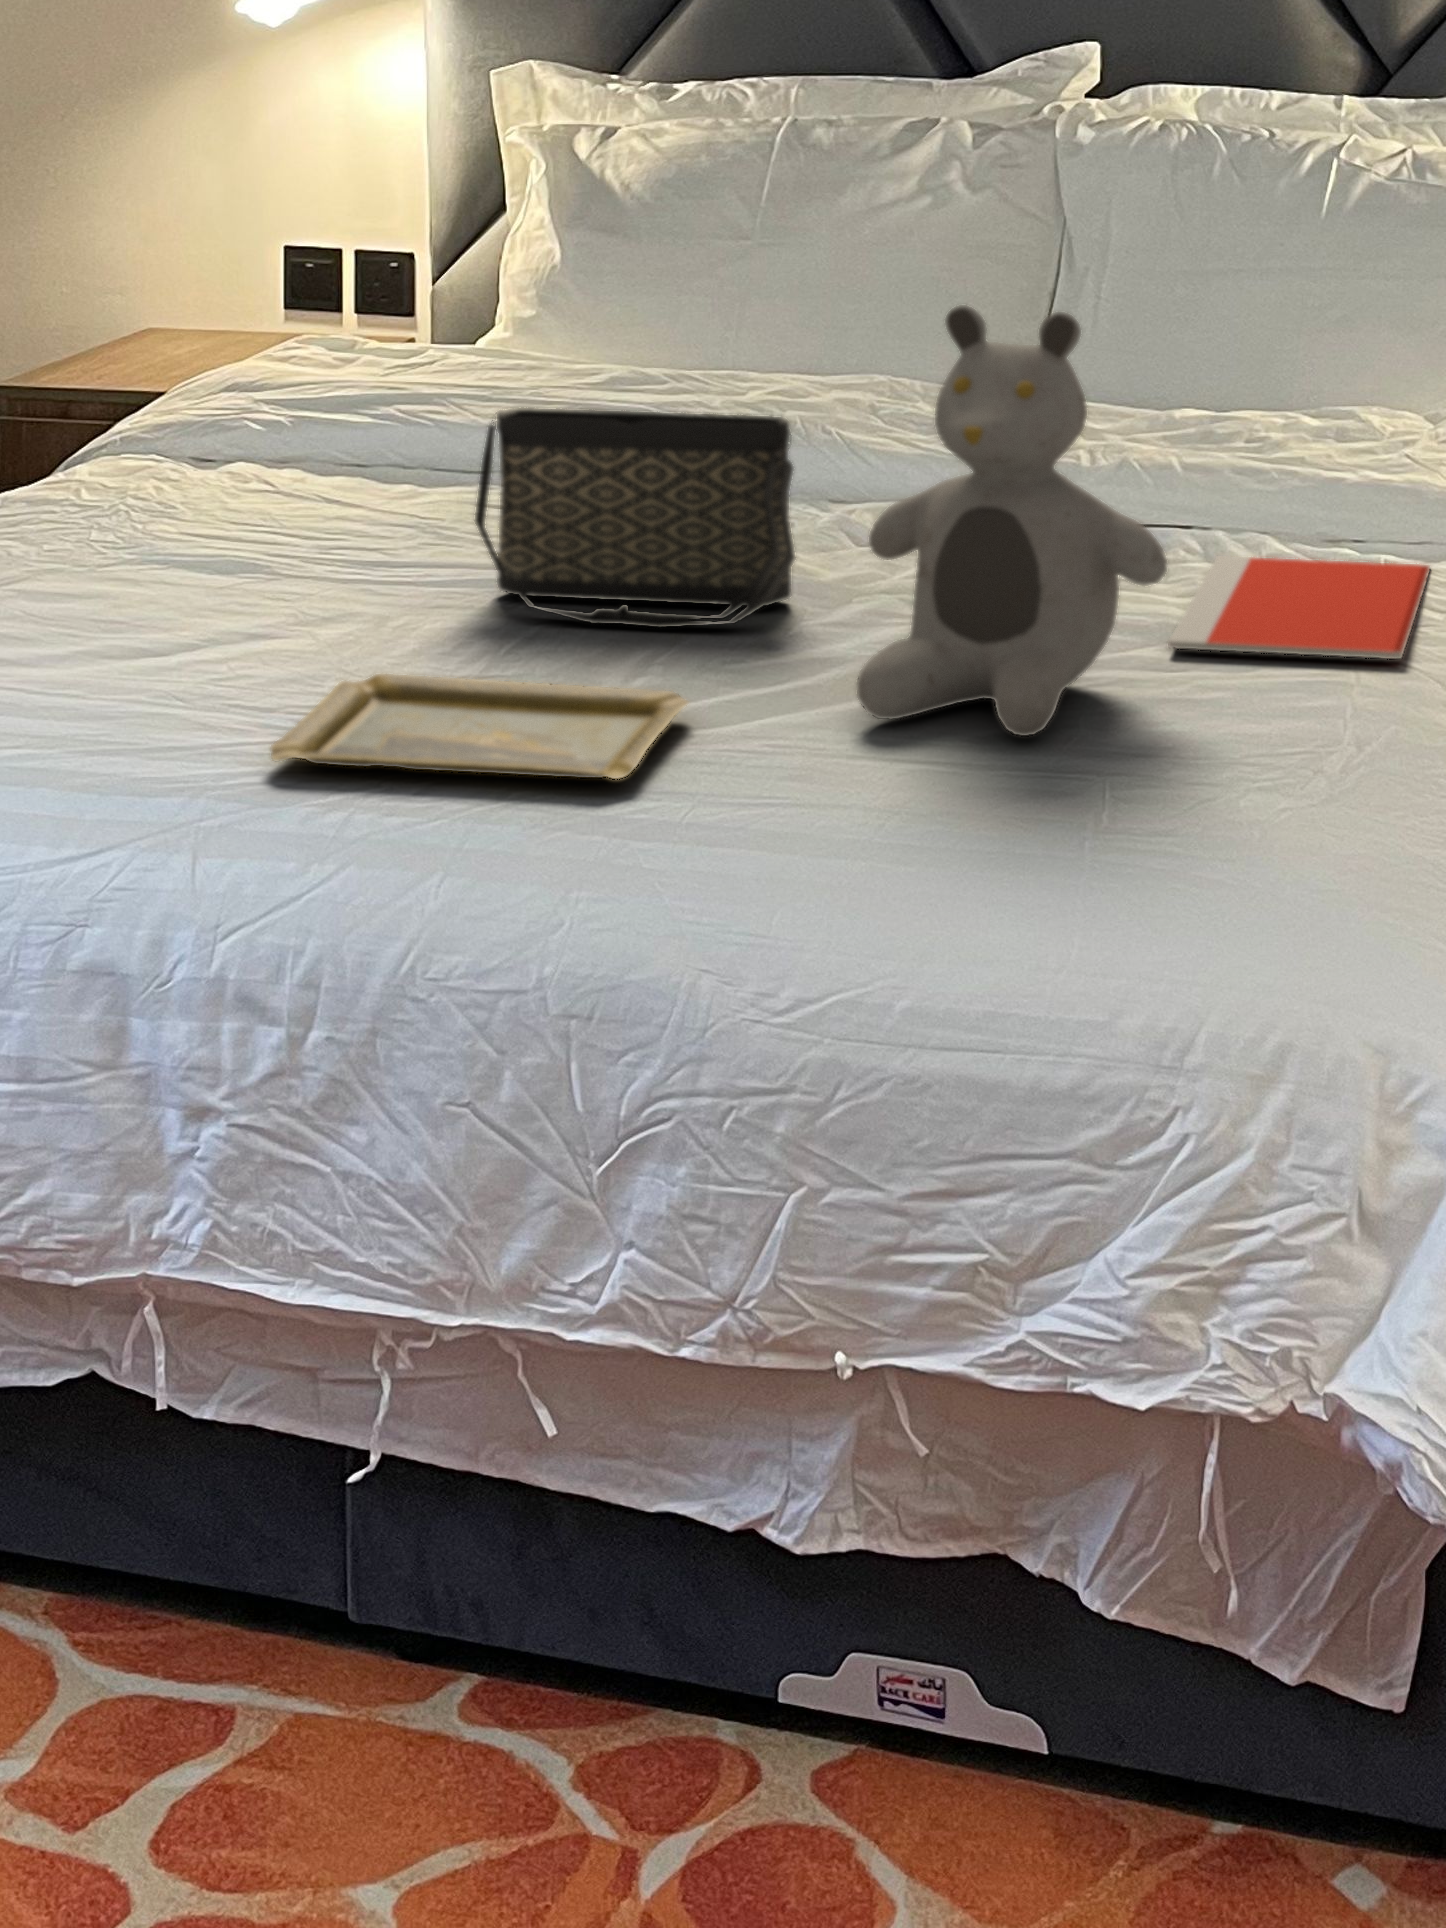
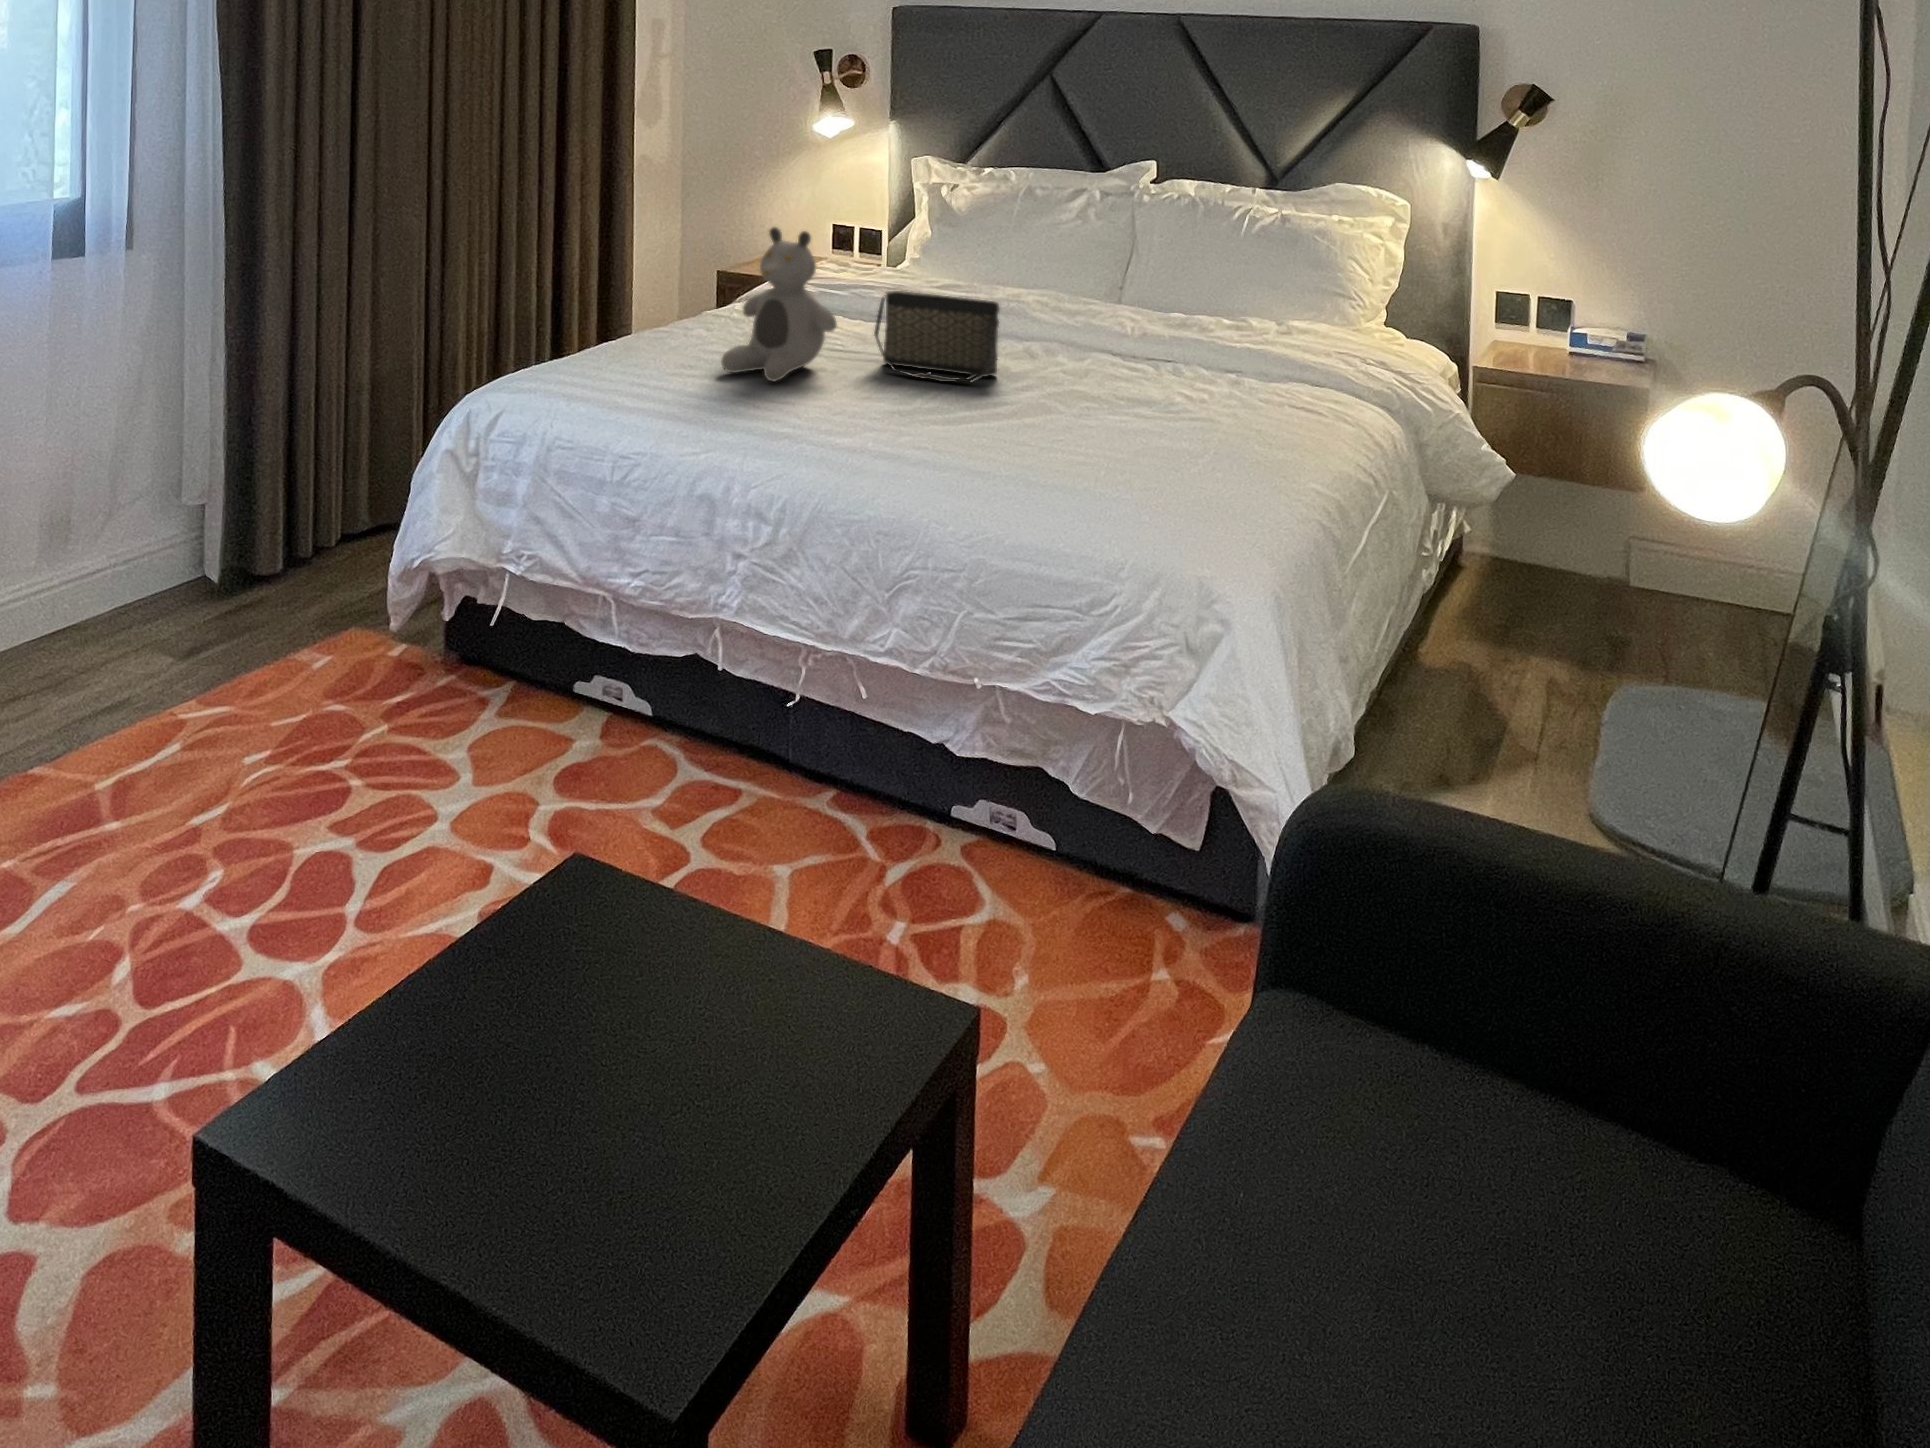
teddy bear: present [857,305,1167,736] -> present [721,227,837,381]
notebook: present [1168,556,1430,659] -> none [1145,372,1263,420]
tray: present [271,674,688,779] -> none [779,390,946,439]

